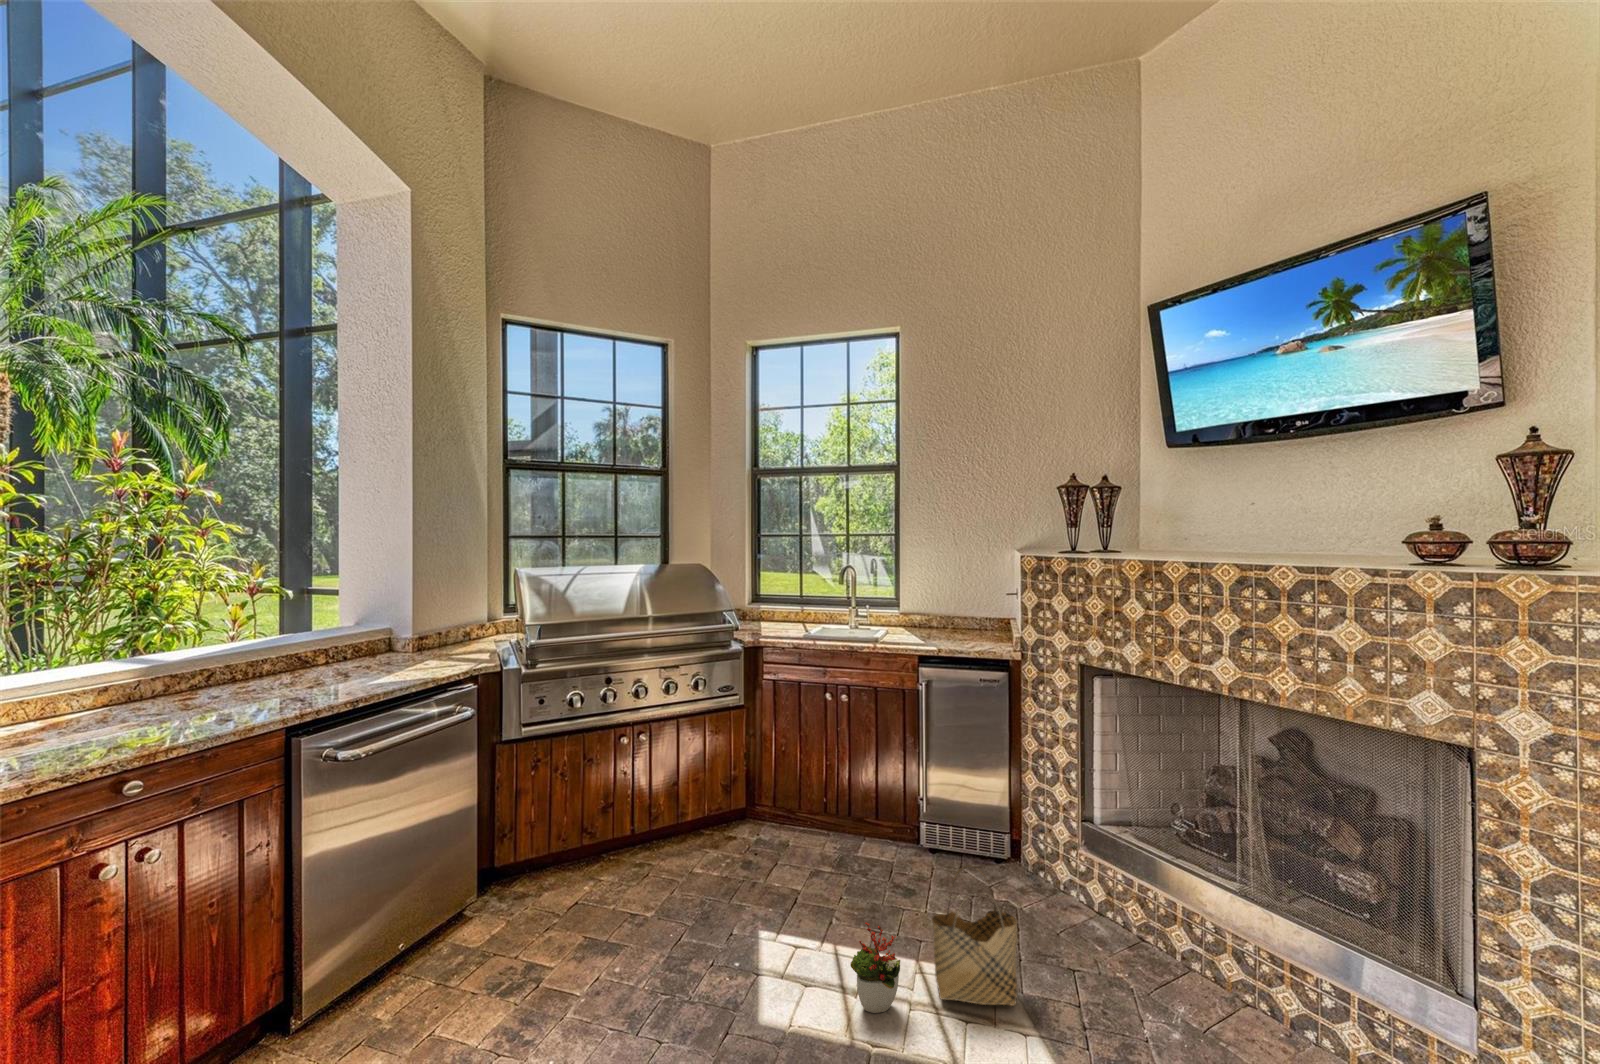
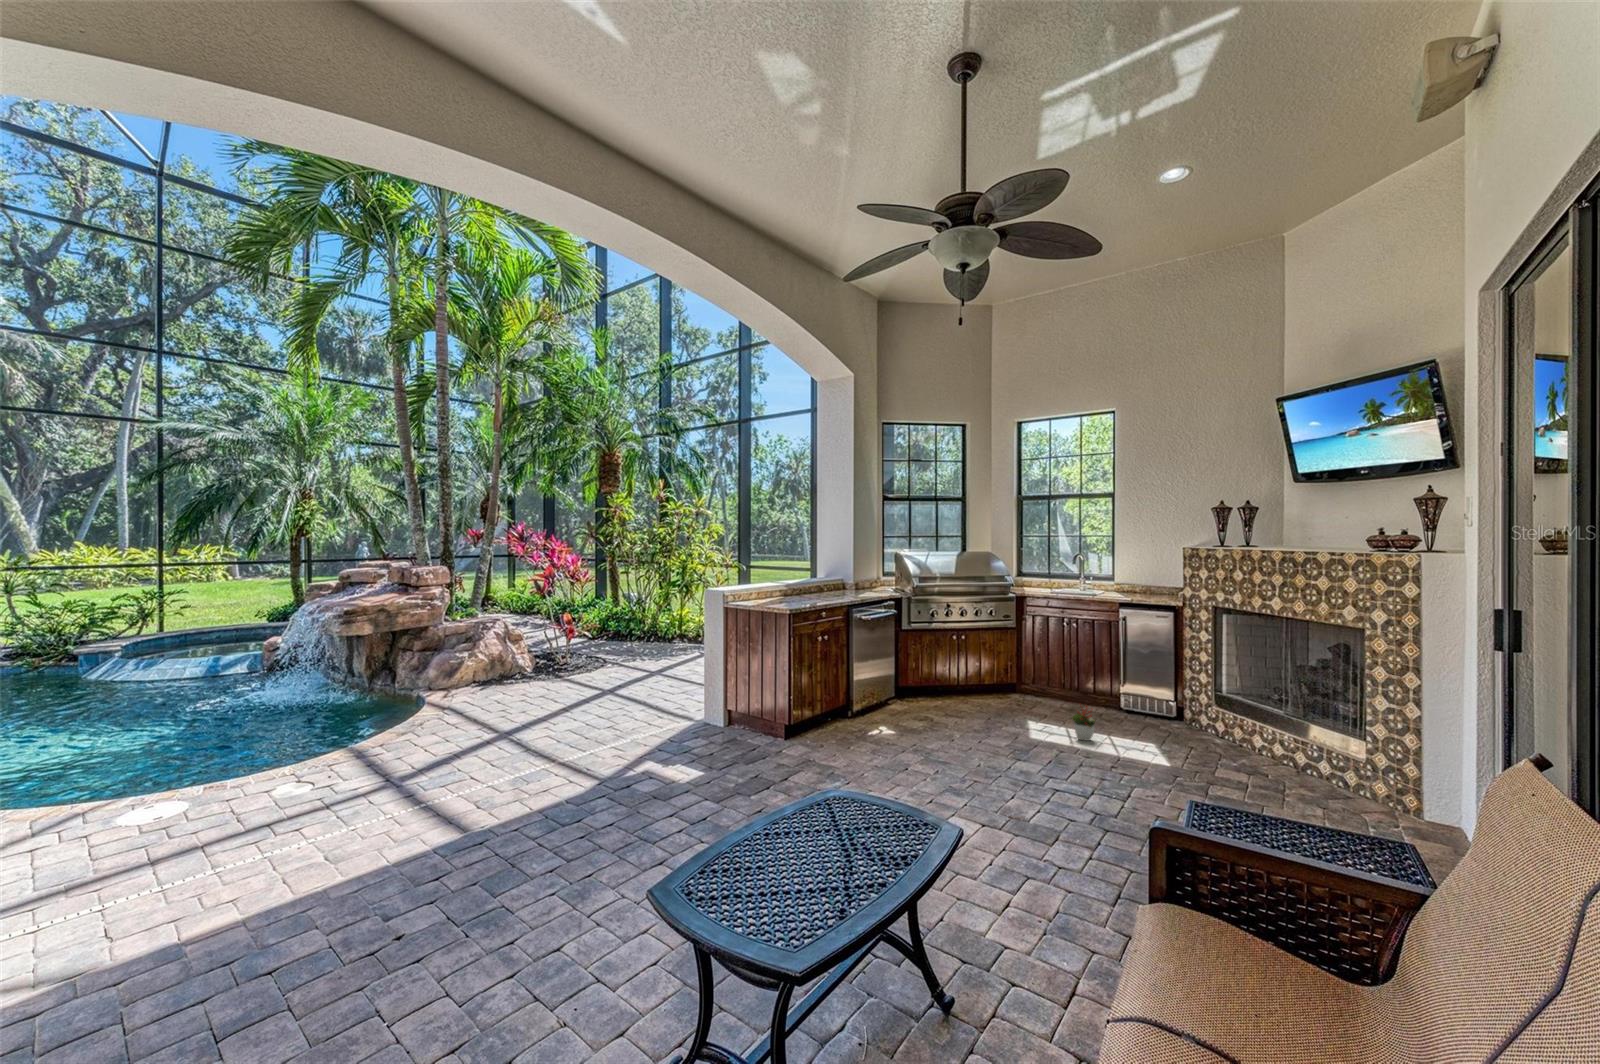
woven basket: present [932,865,1017,1006] -> none [1112,689,1156,746]

